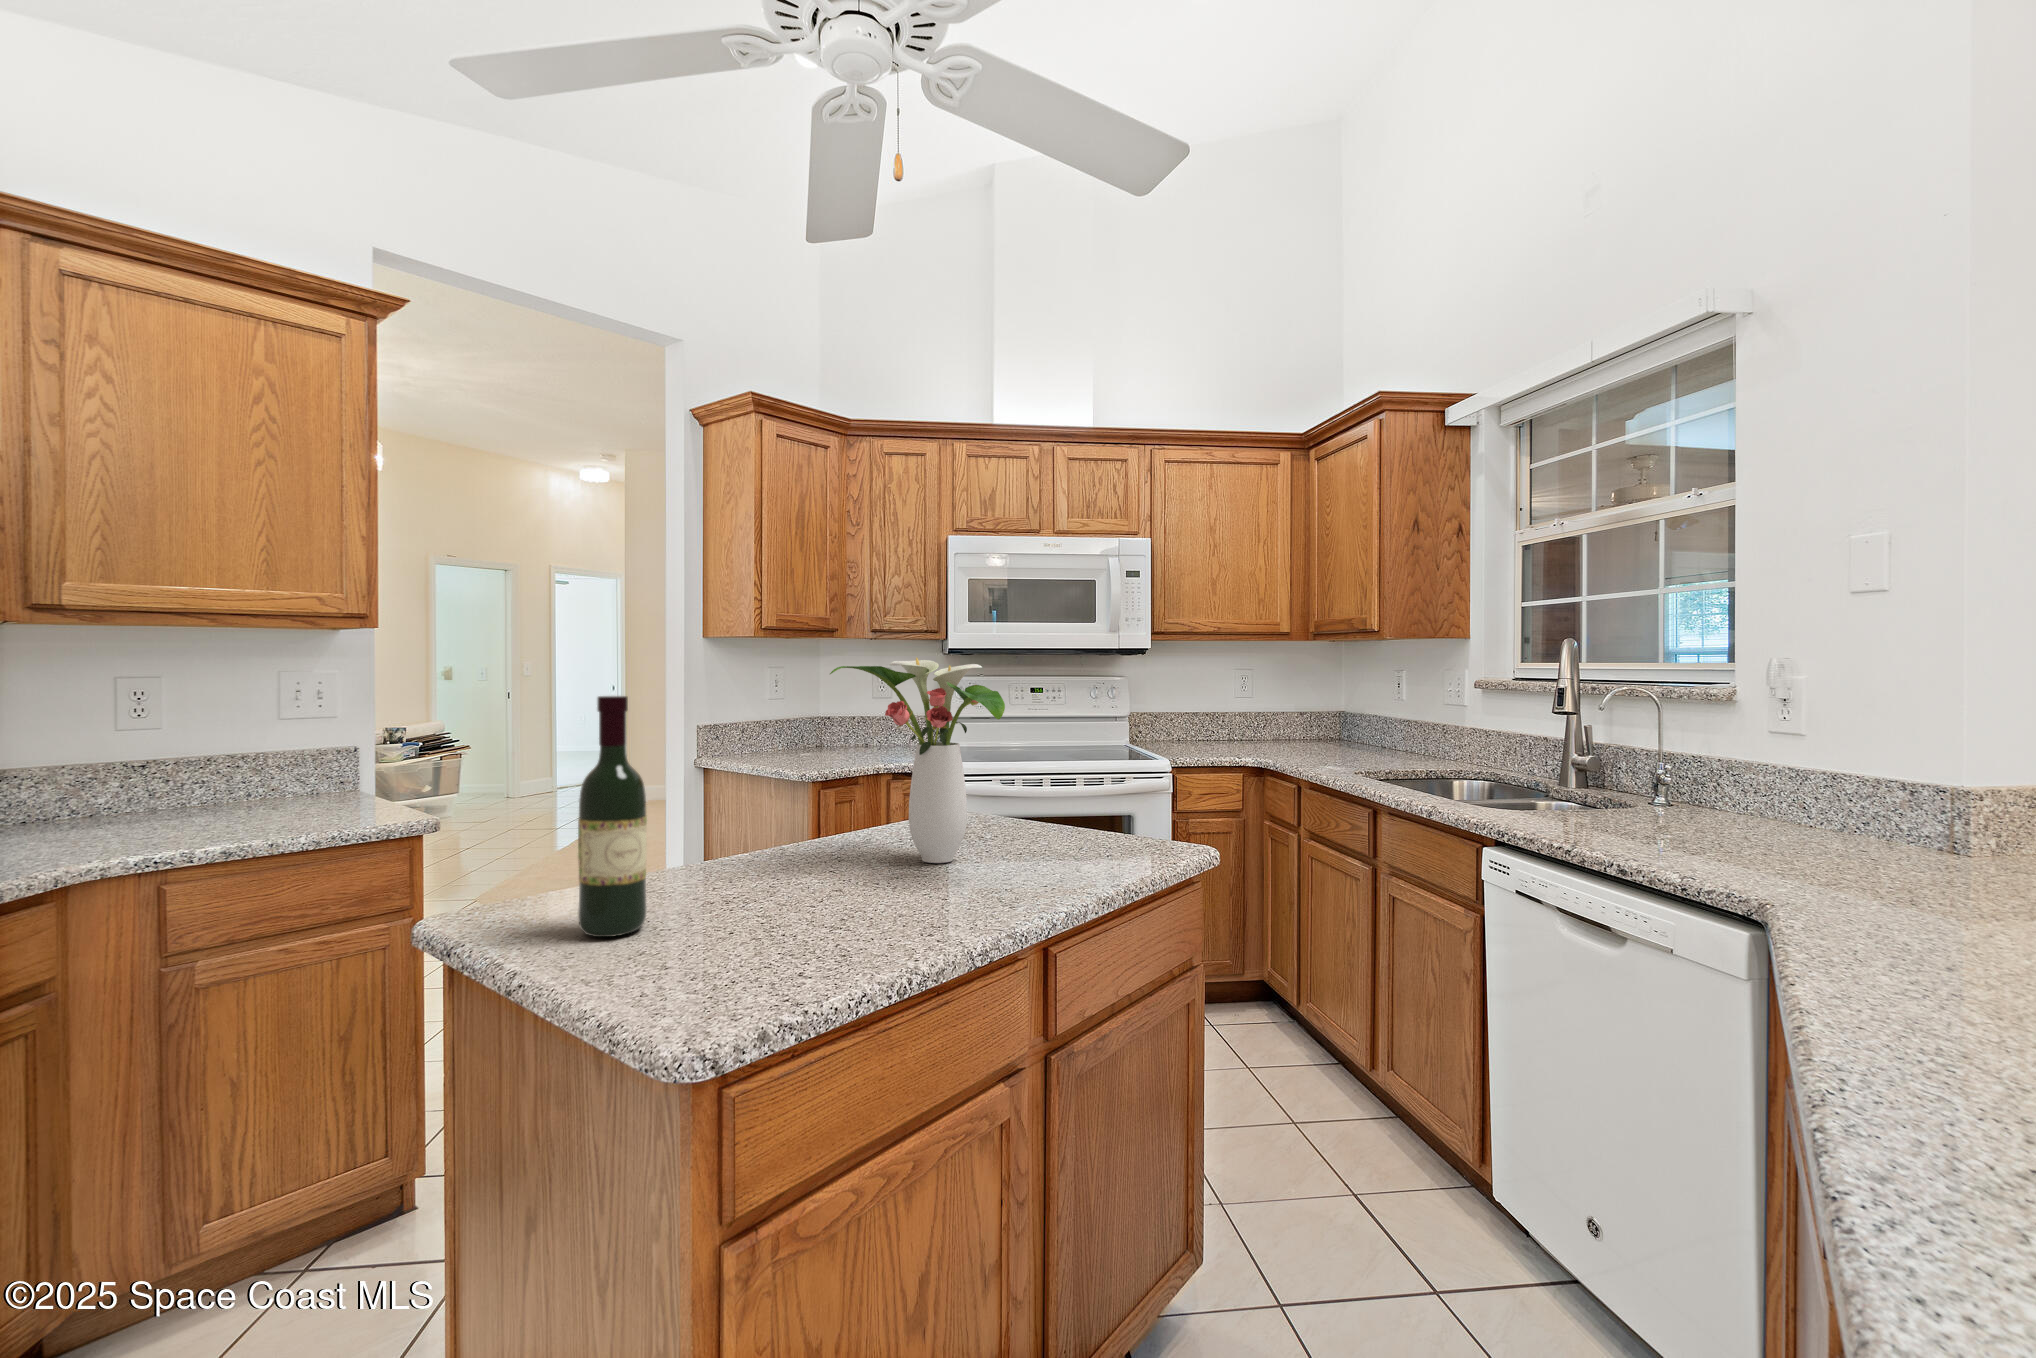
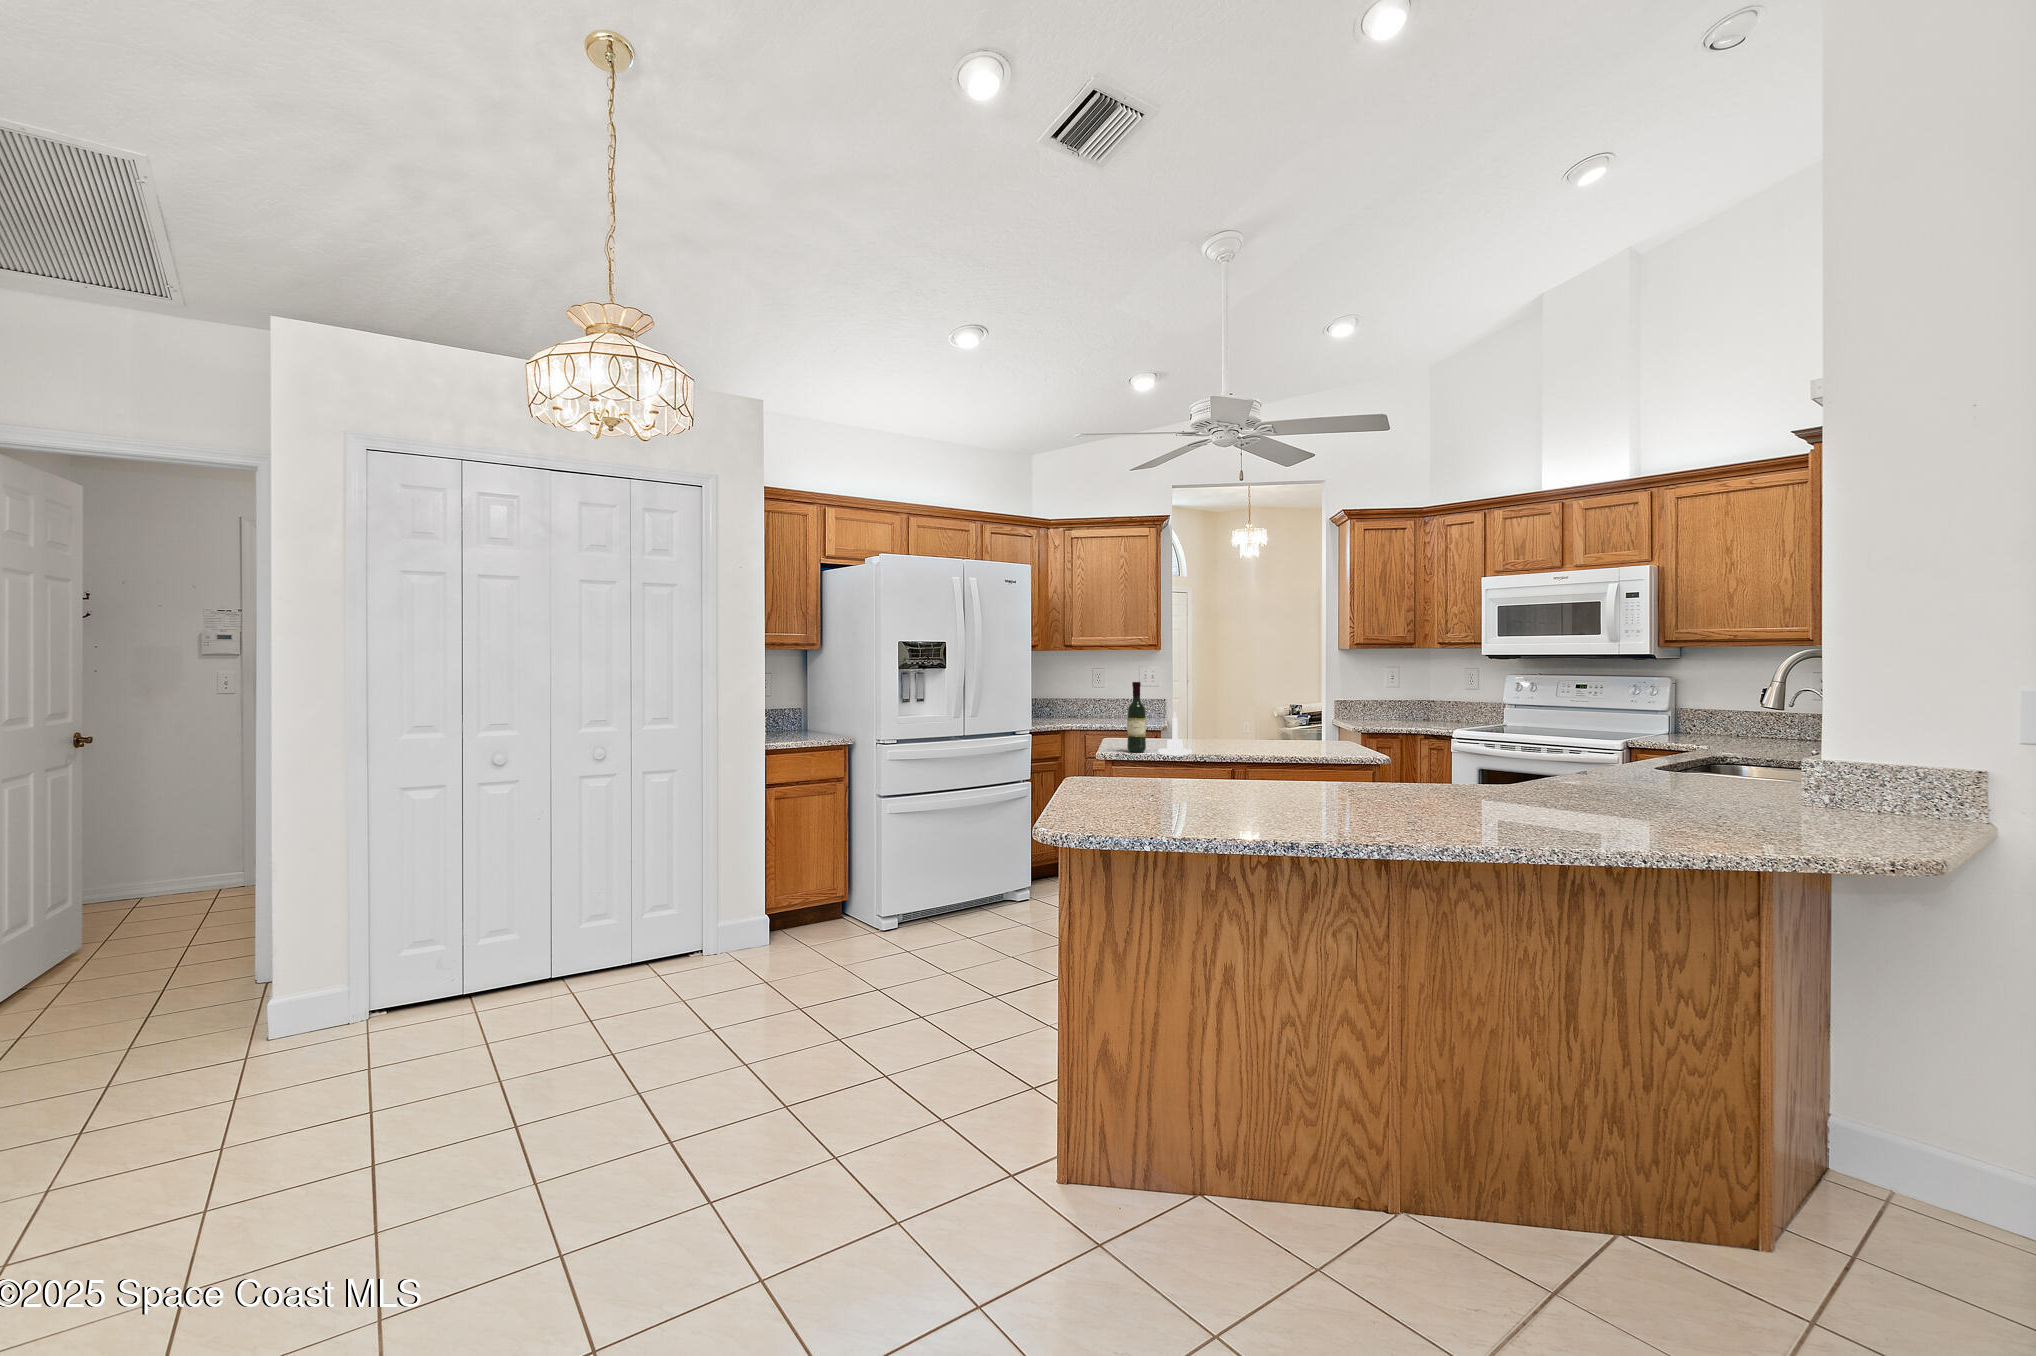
flower arrangement: present [830,657,1005,863] -> none [1225,669,1289,753]
candle holder: none [714,785,822,931] -> present [1158,713,1192,755]

